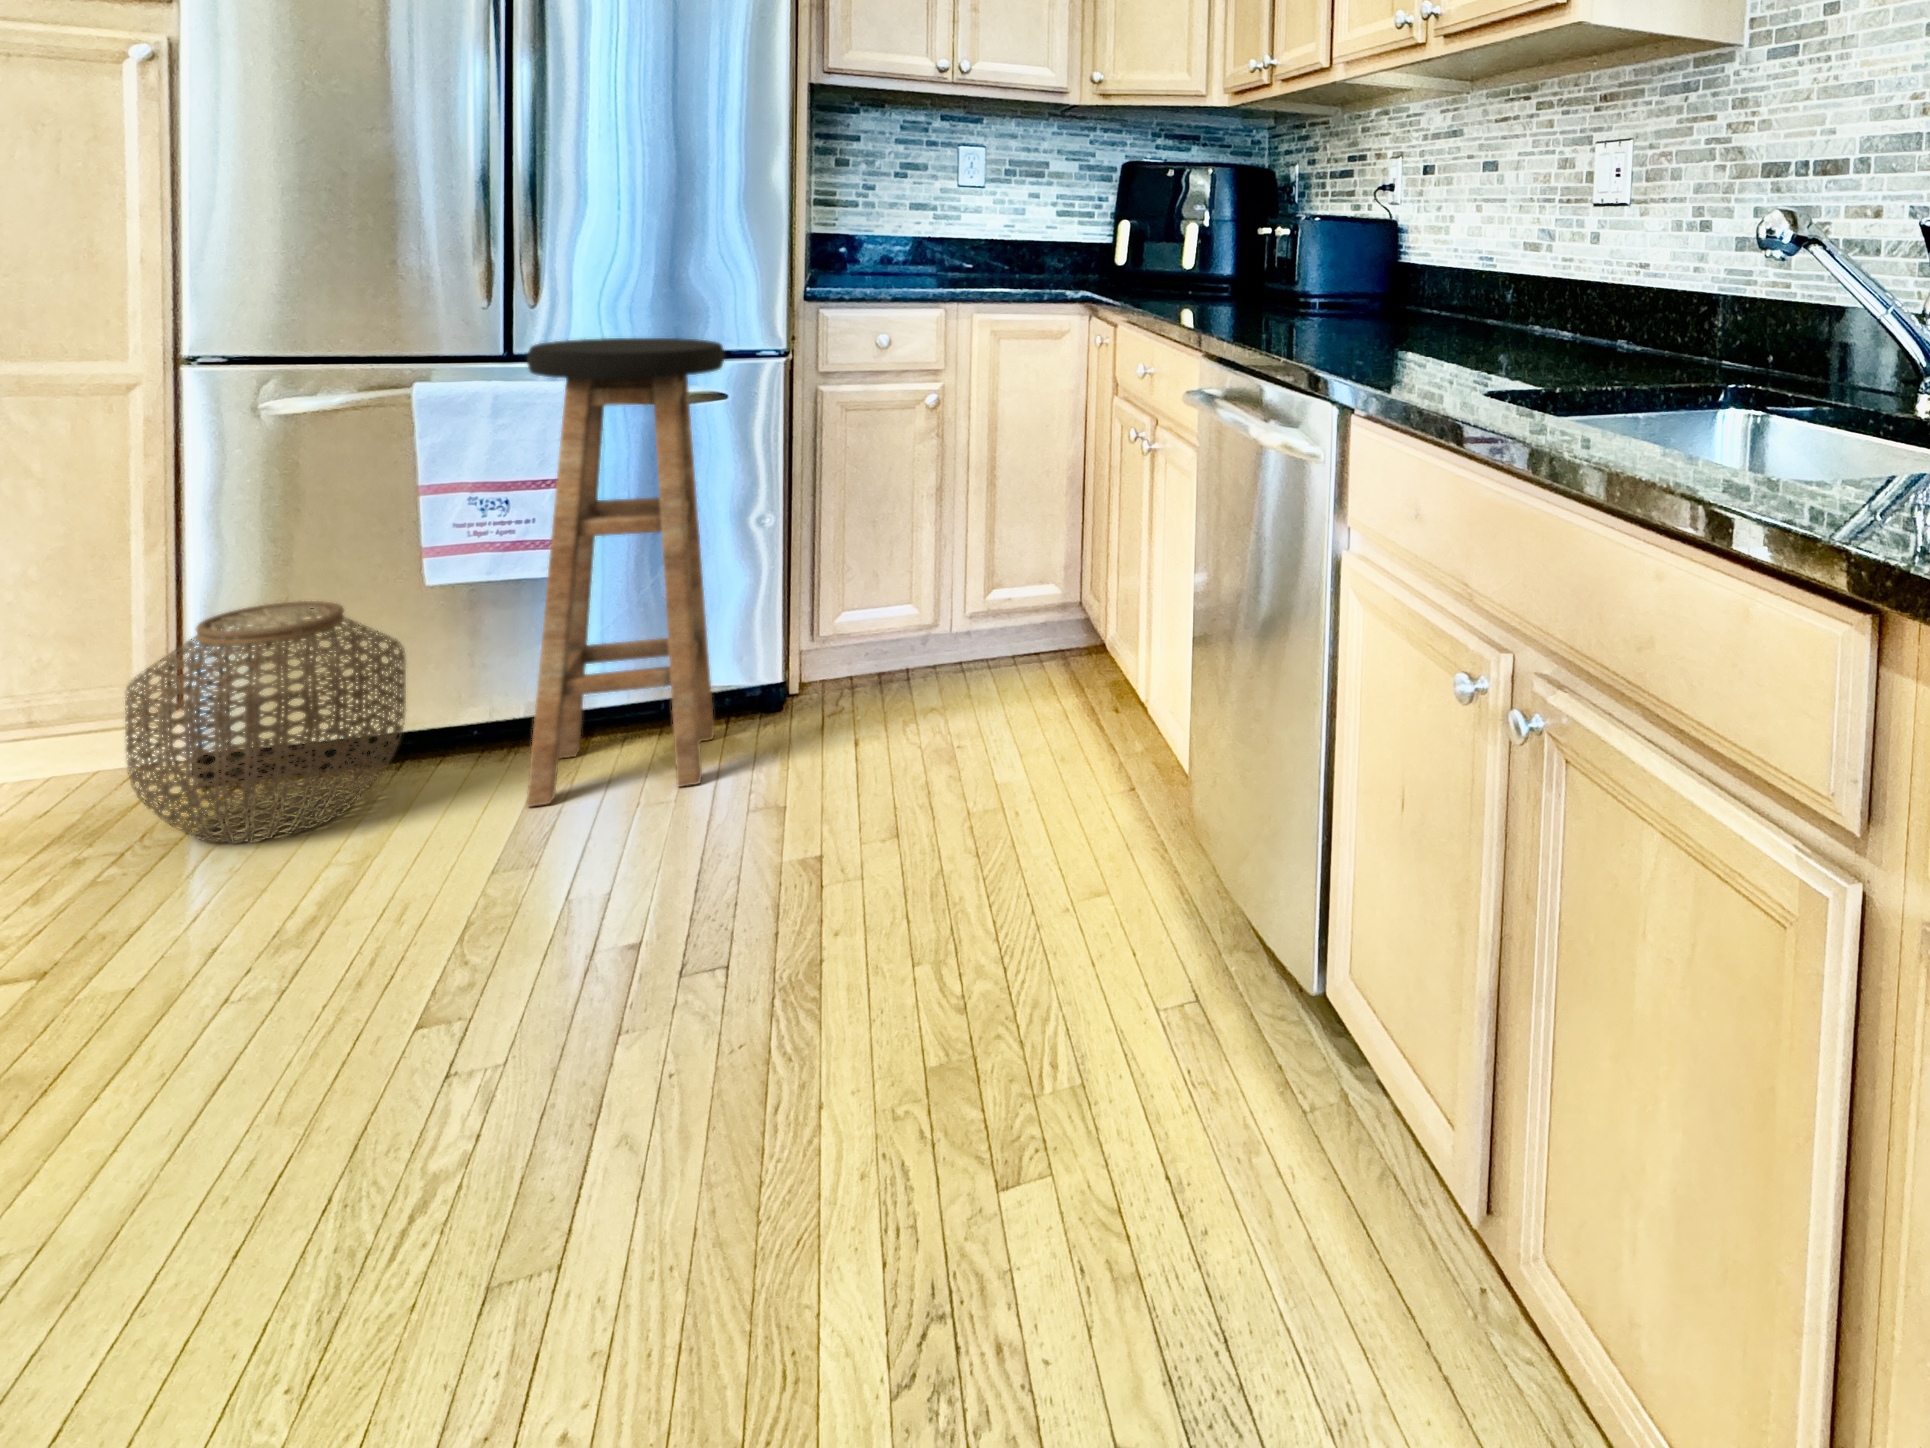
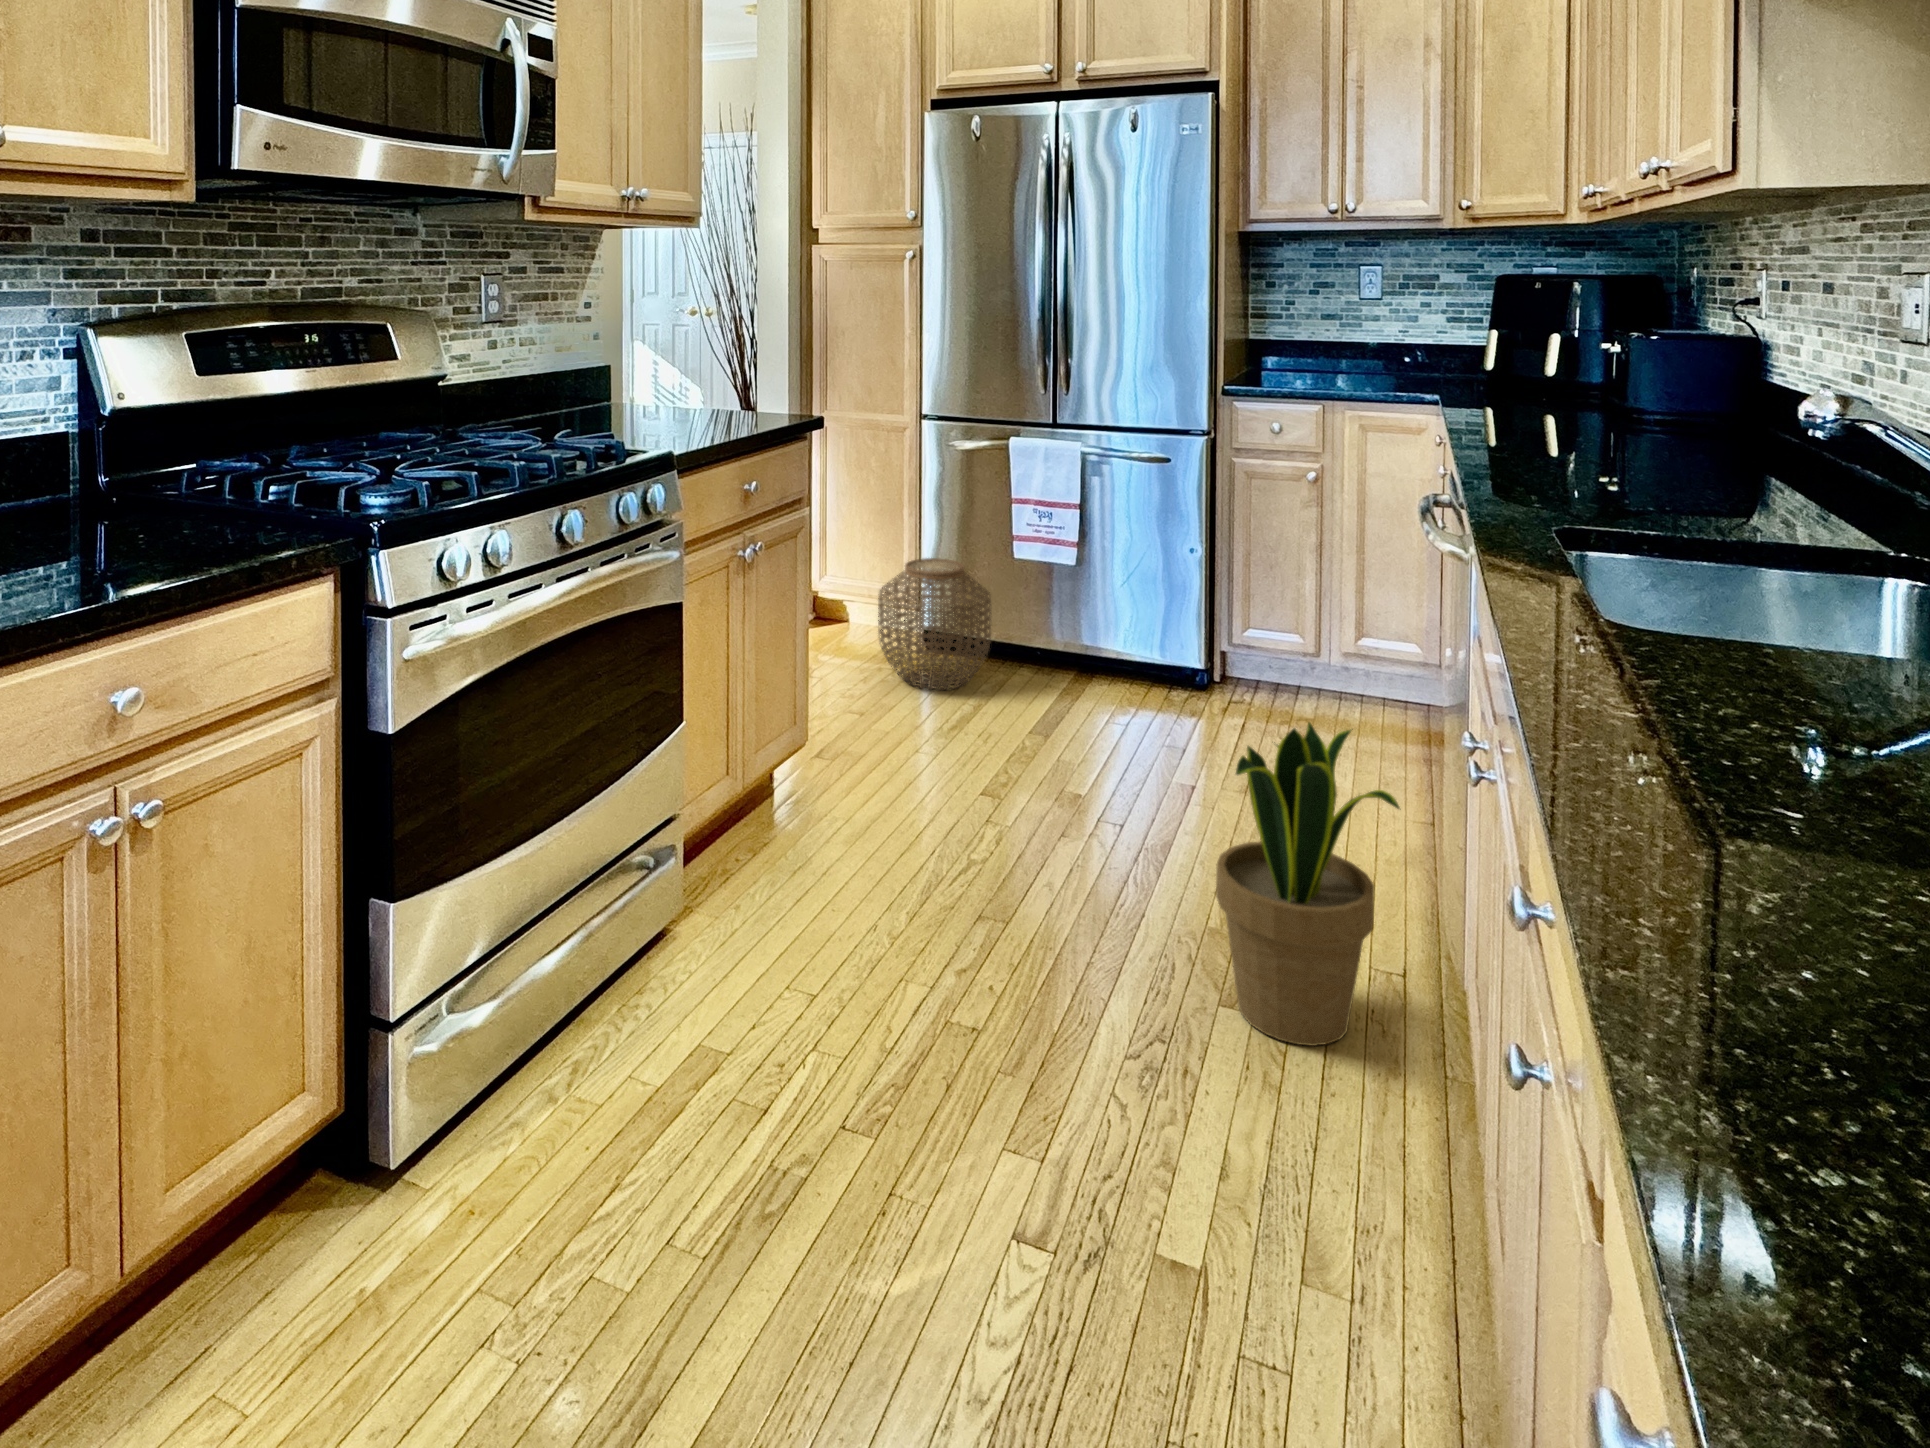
bar stool: present [527,338,724,807] -> none [1042,417,1157,726]
potted plant: none [1000,700,1256,1169] -> present [1216,723,1399,1046]

